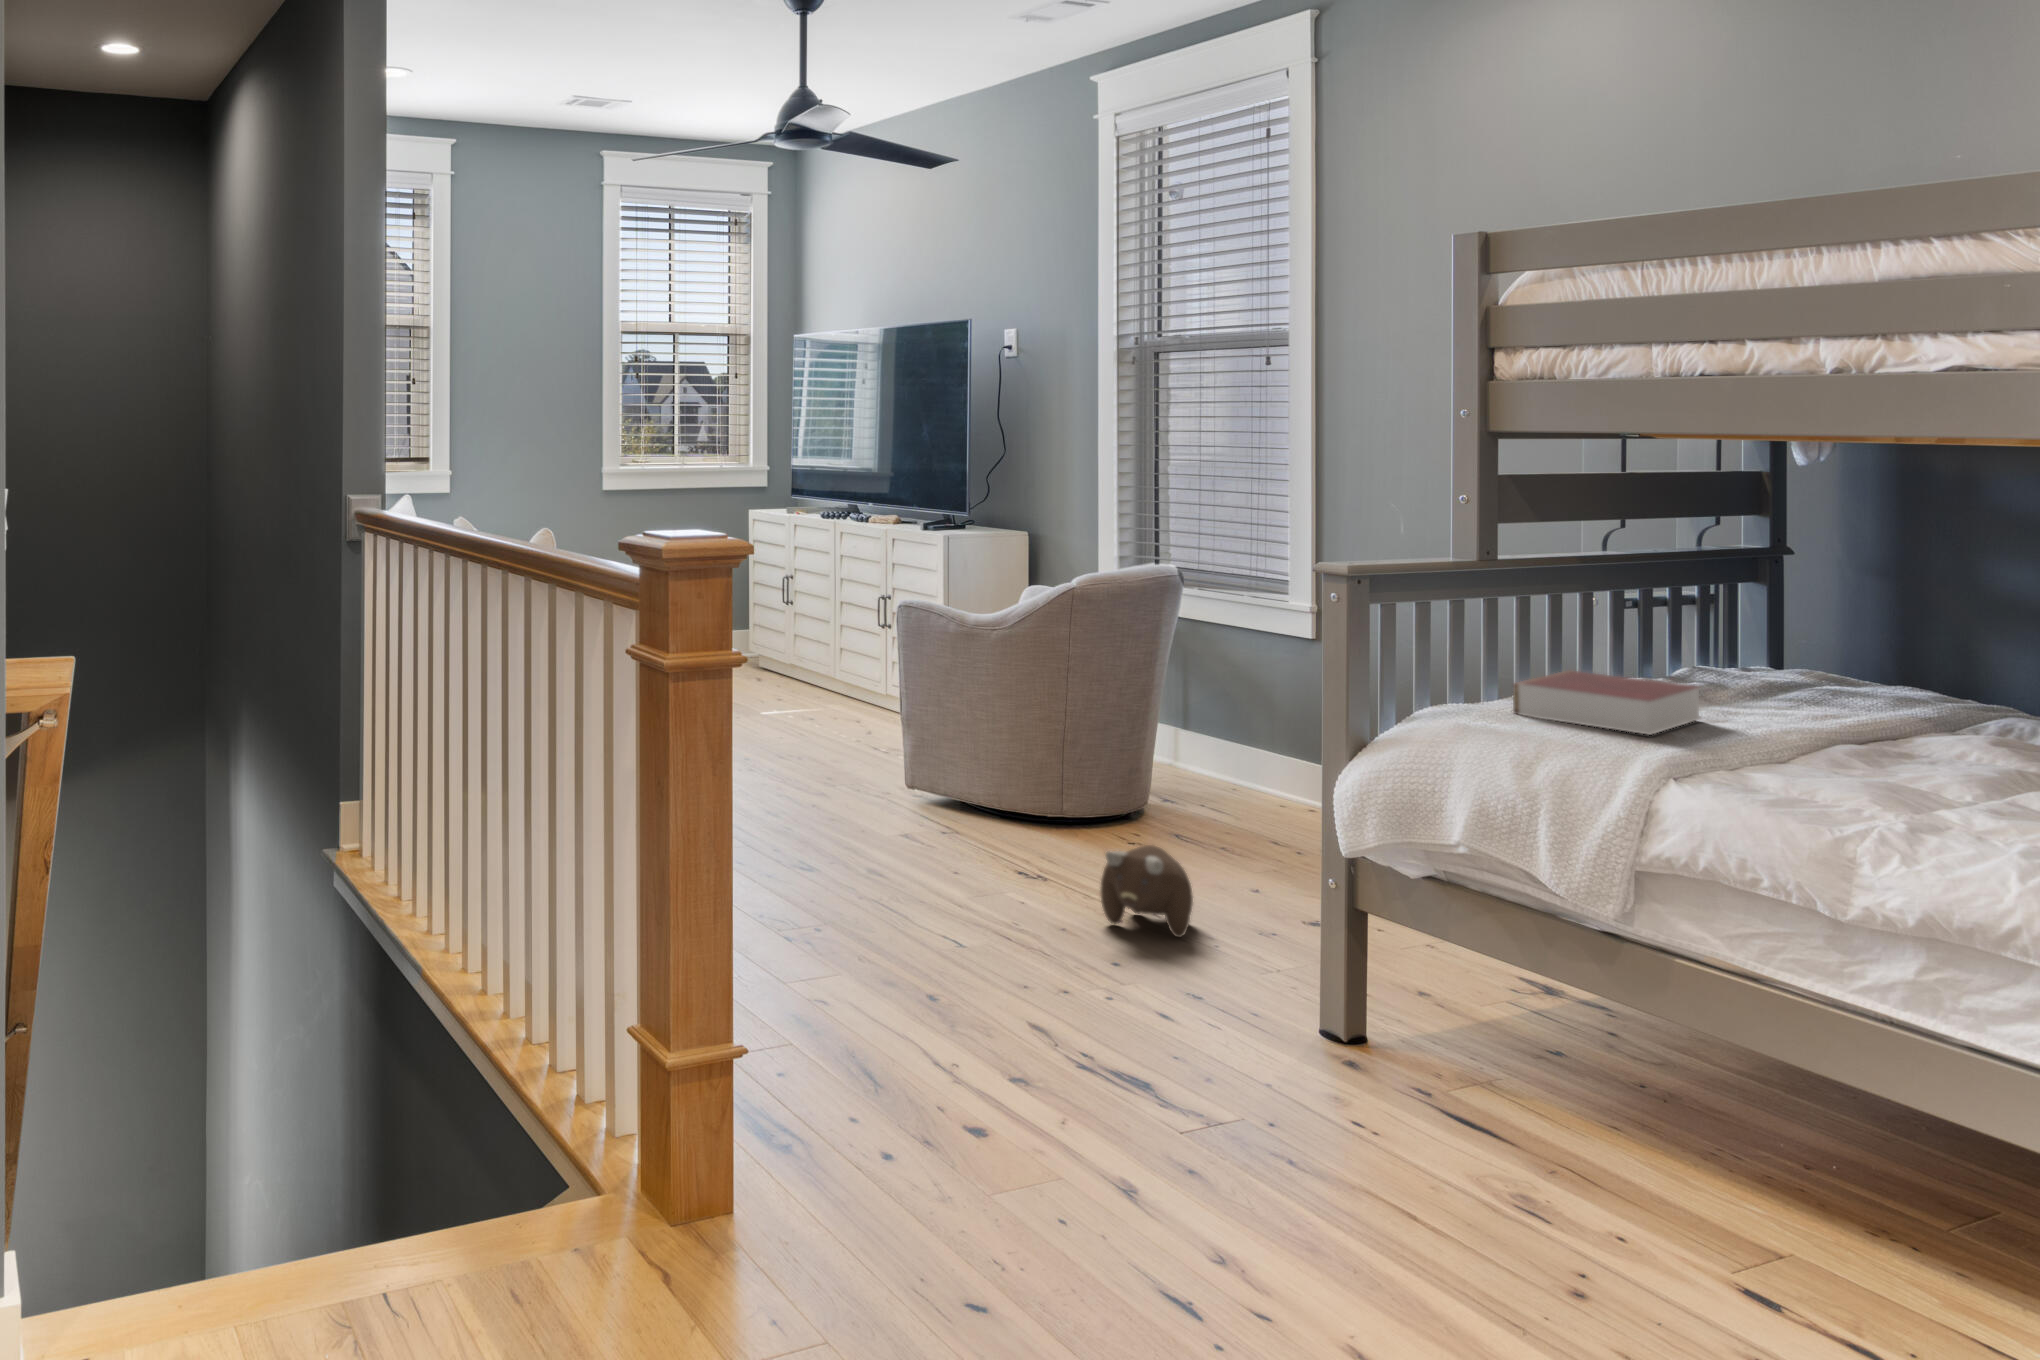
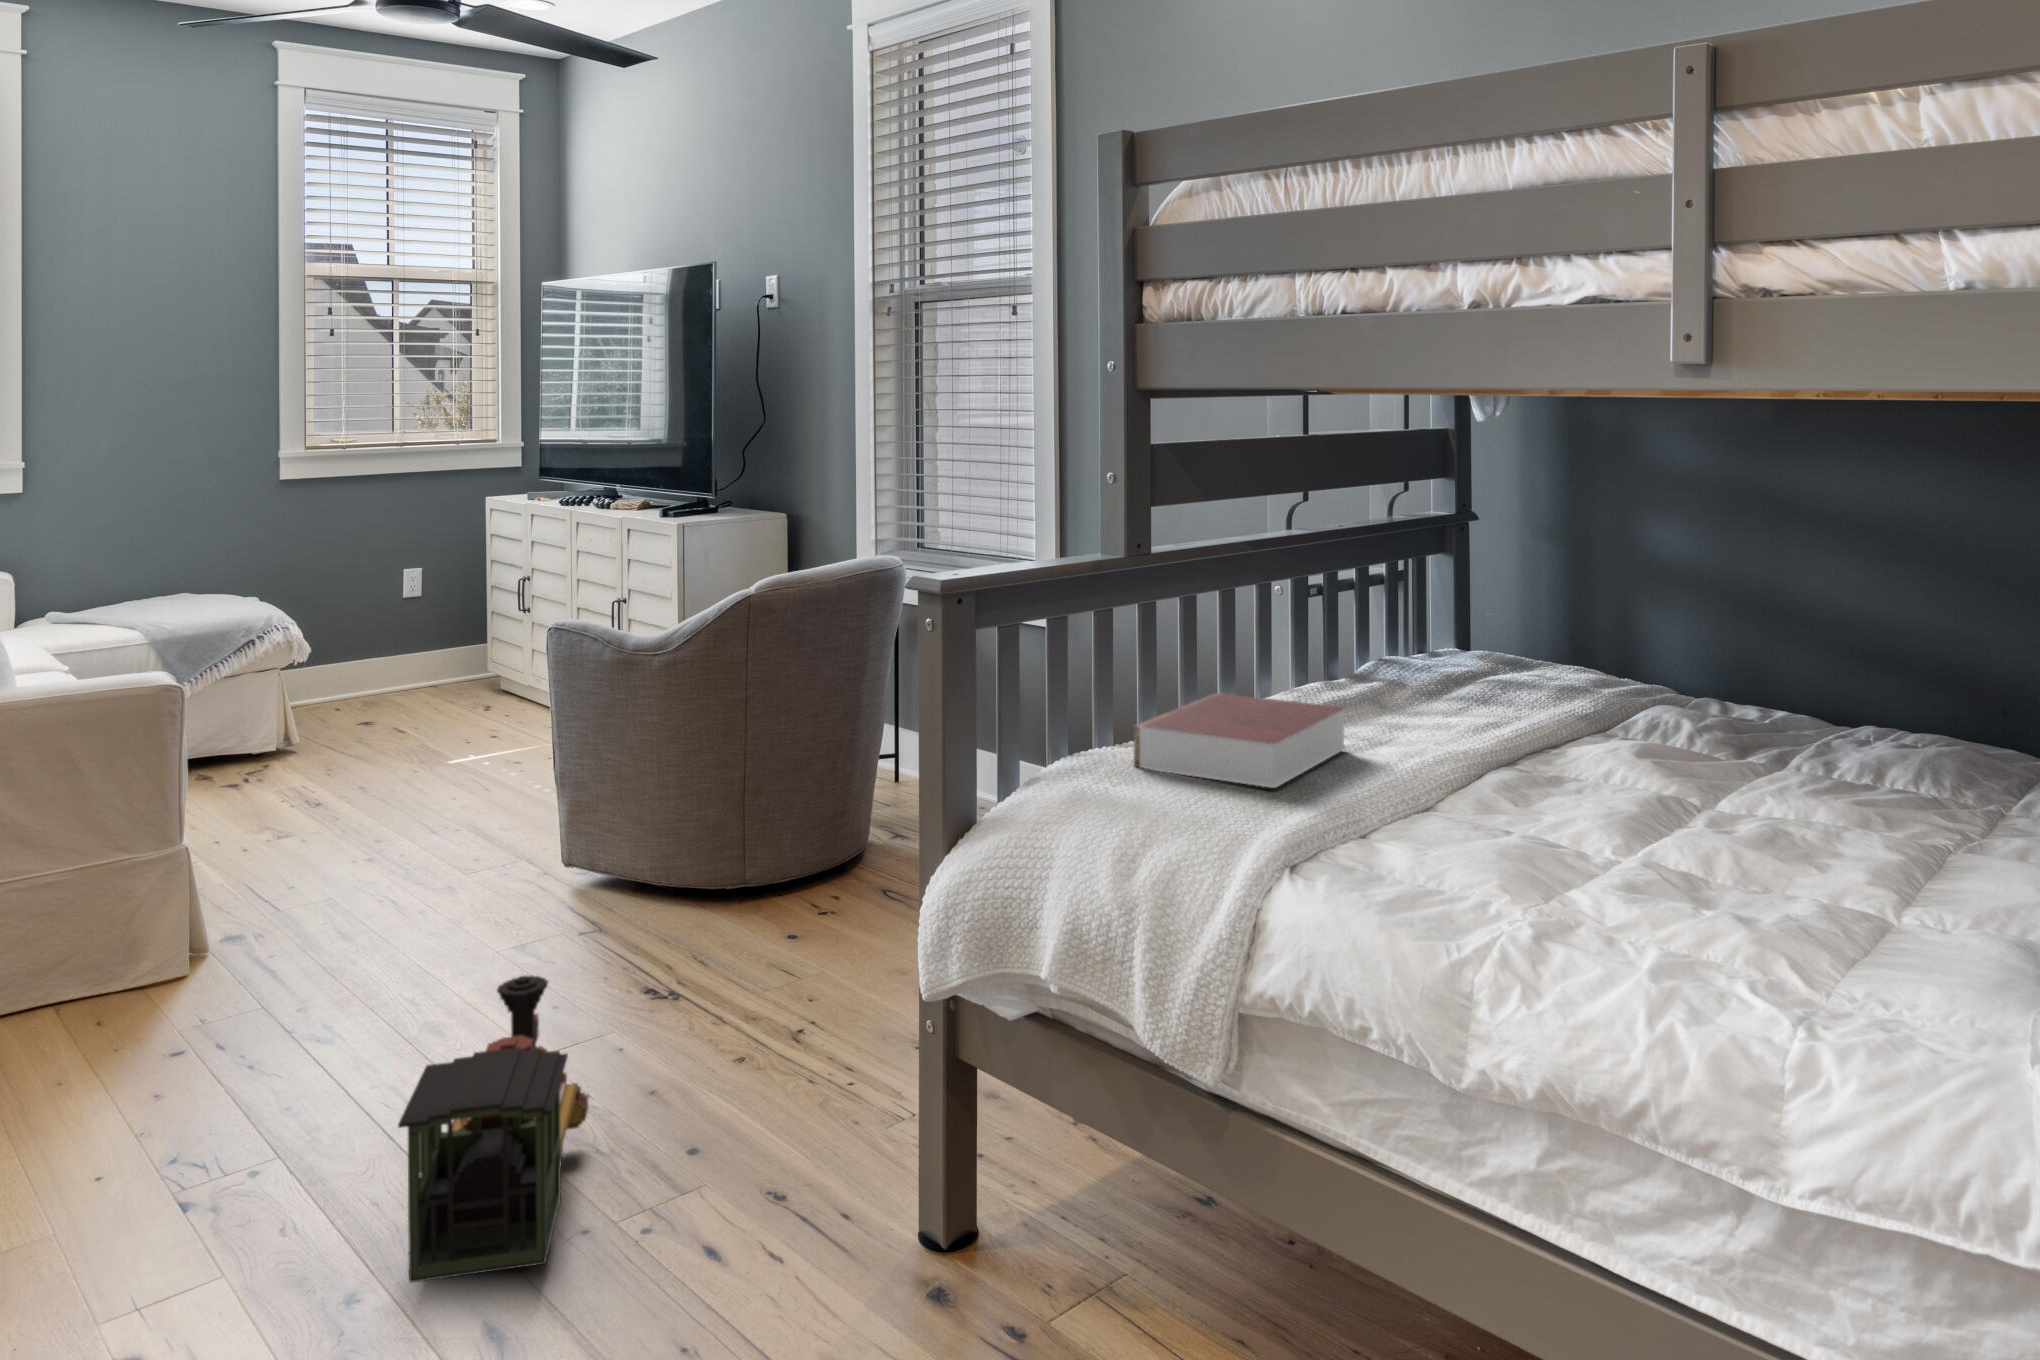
toy train: none [956,828,1074,1005] -> present [398,975,588,1283]
plush toy: present [1101,845,1193,937] -> none [697,948,827,1072]

